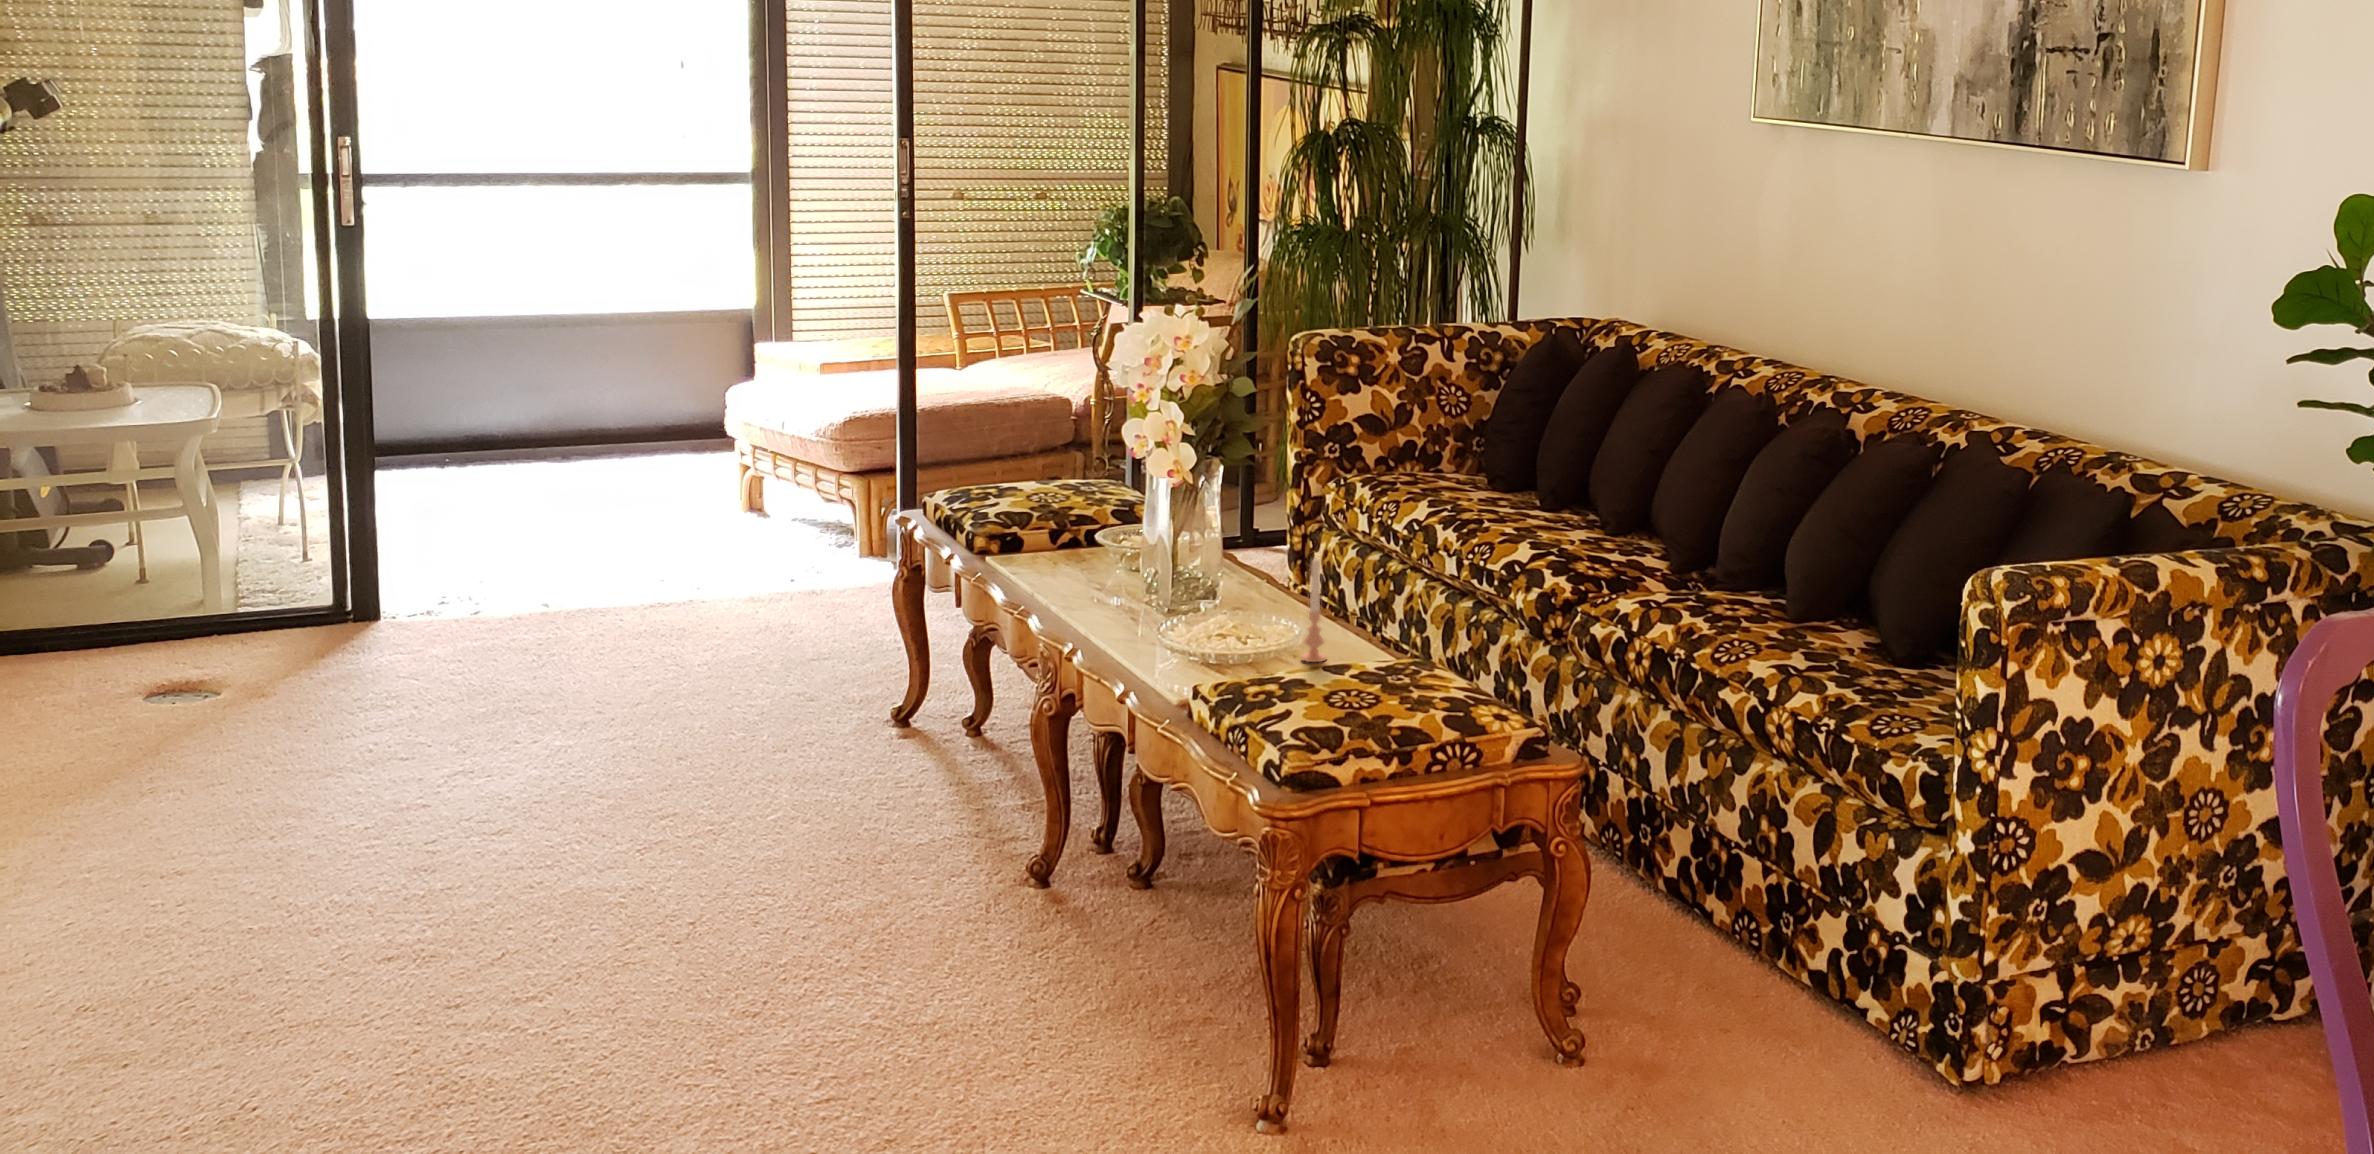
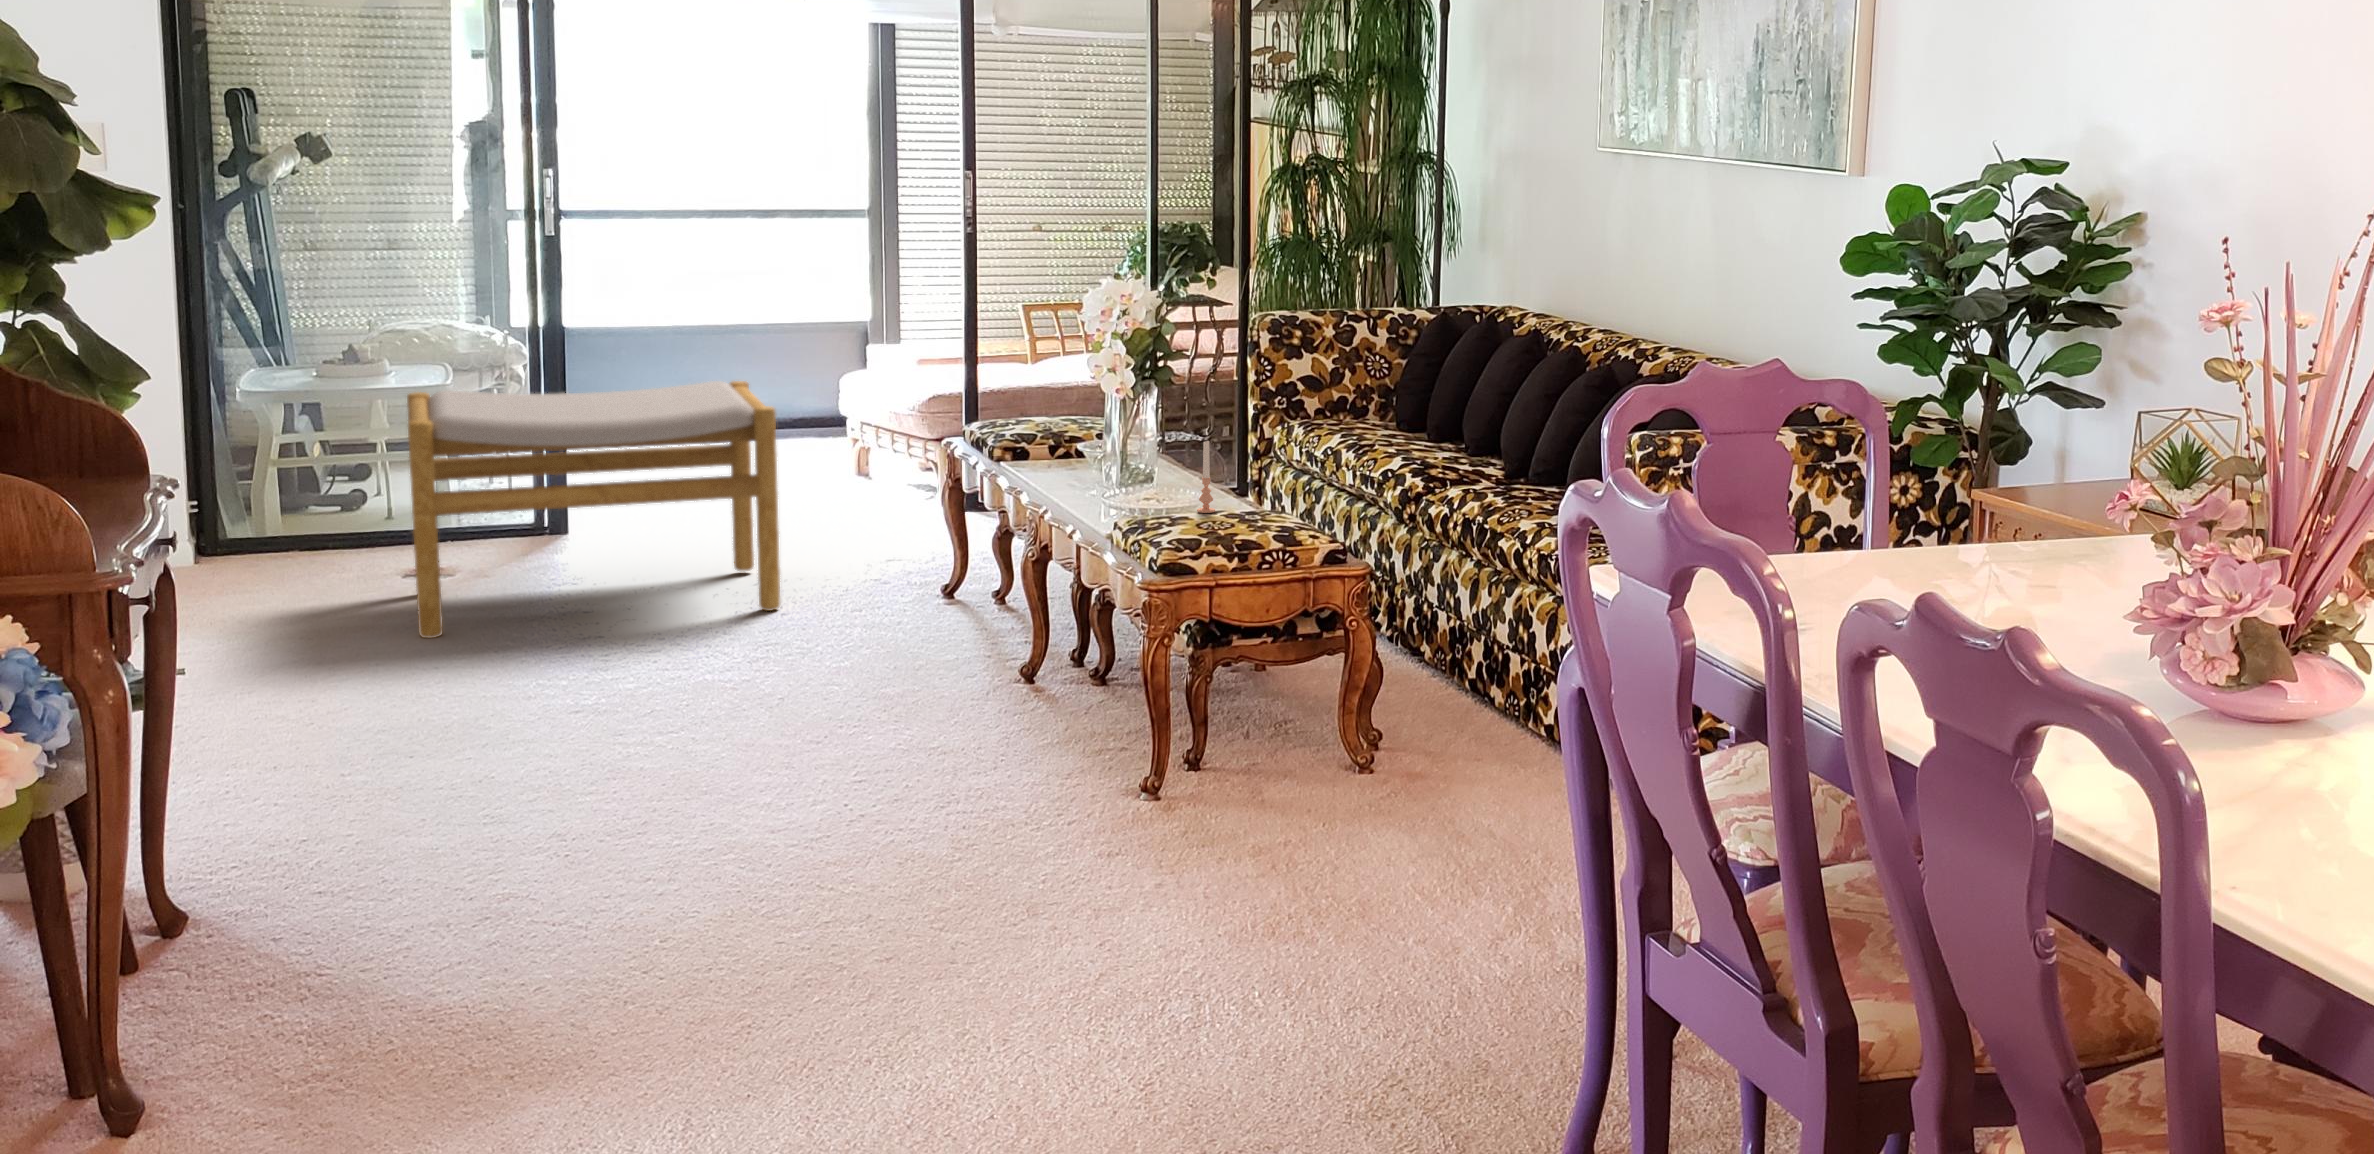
footstool: none [132,427,670,814] -> present [407,381,780,638]

